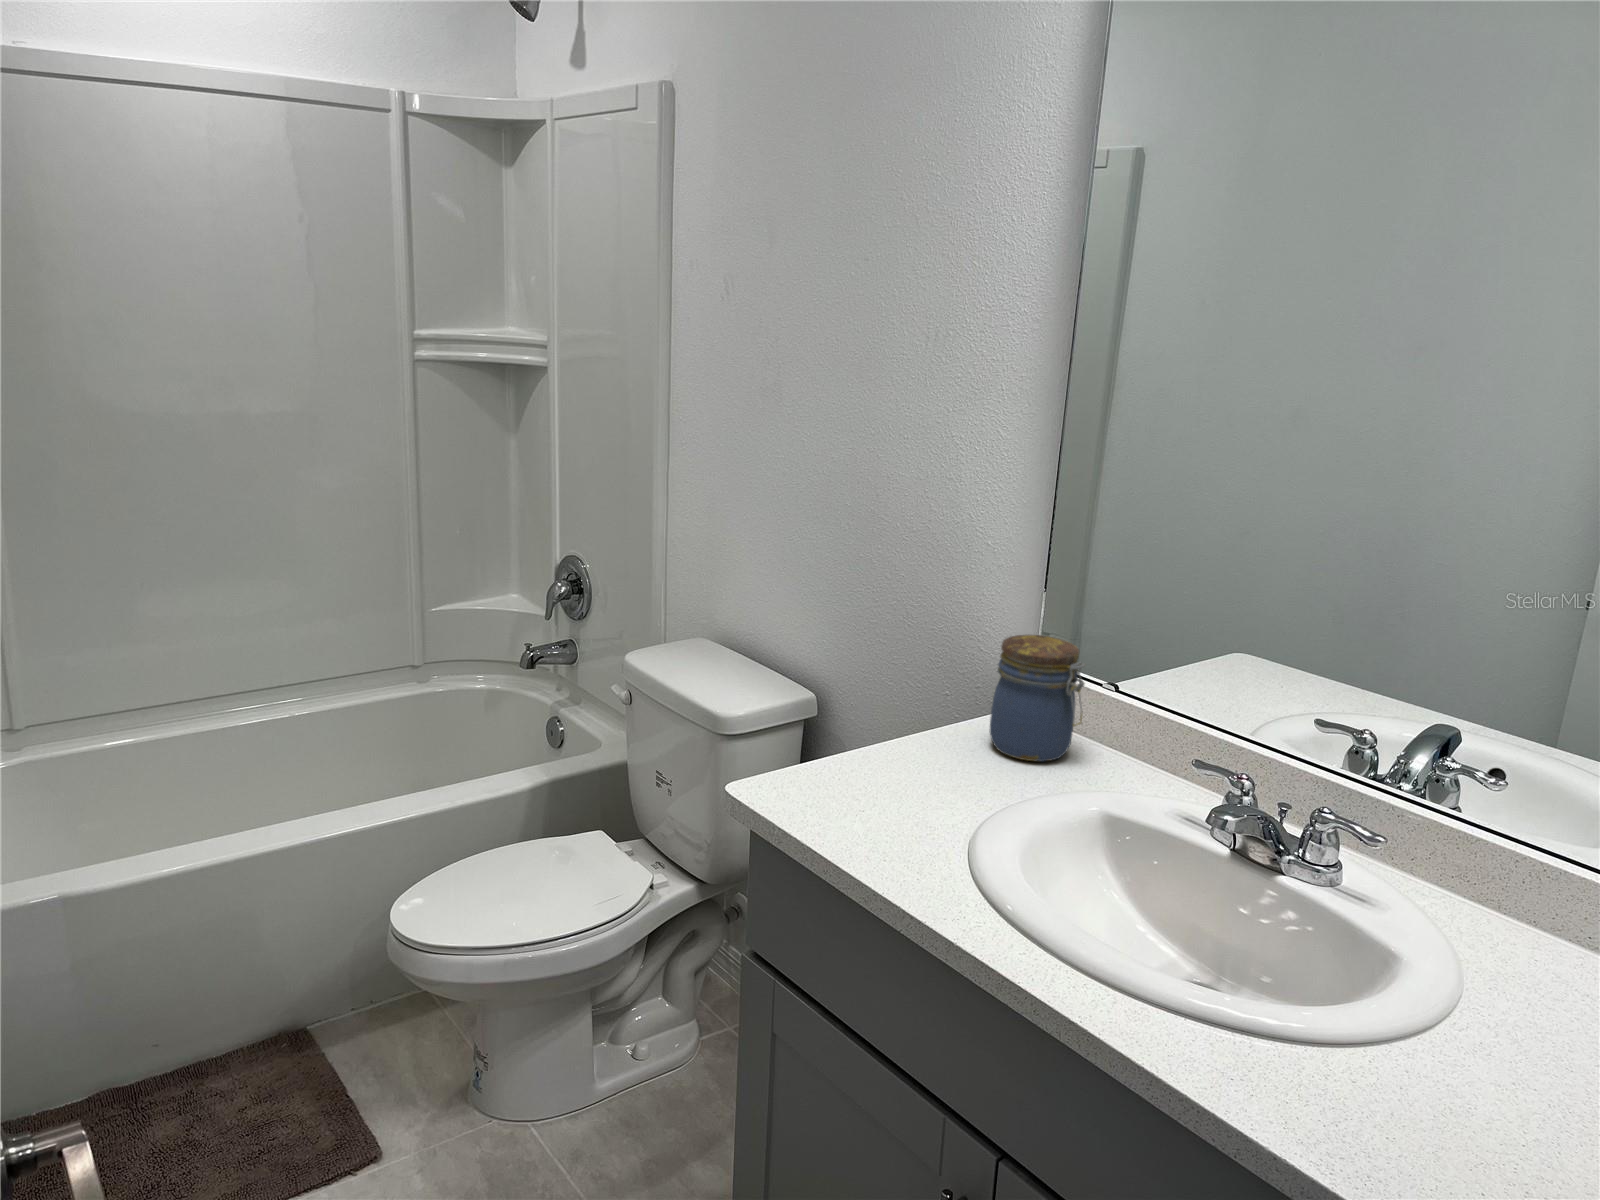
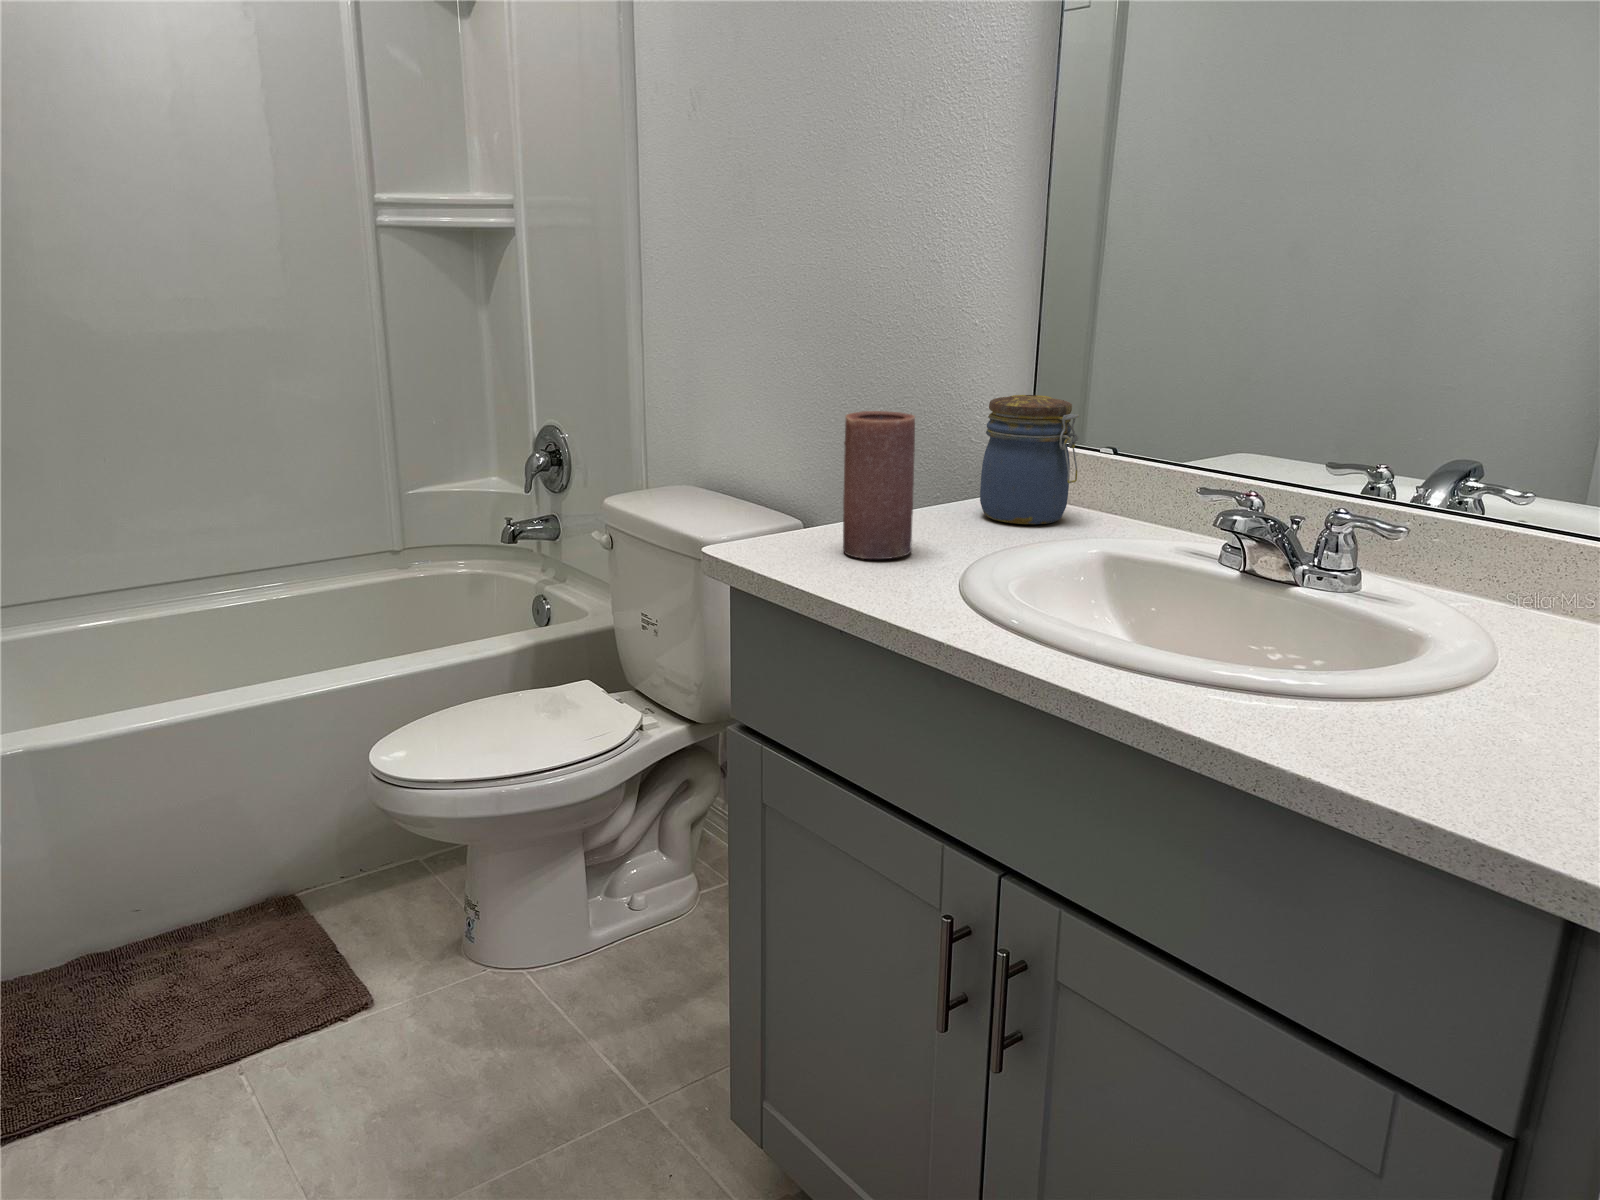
candle: none [860,672,933,816] -> present [843,411,915,559]

